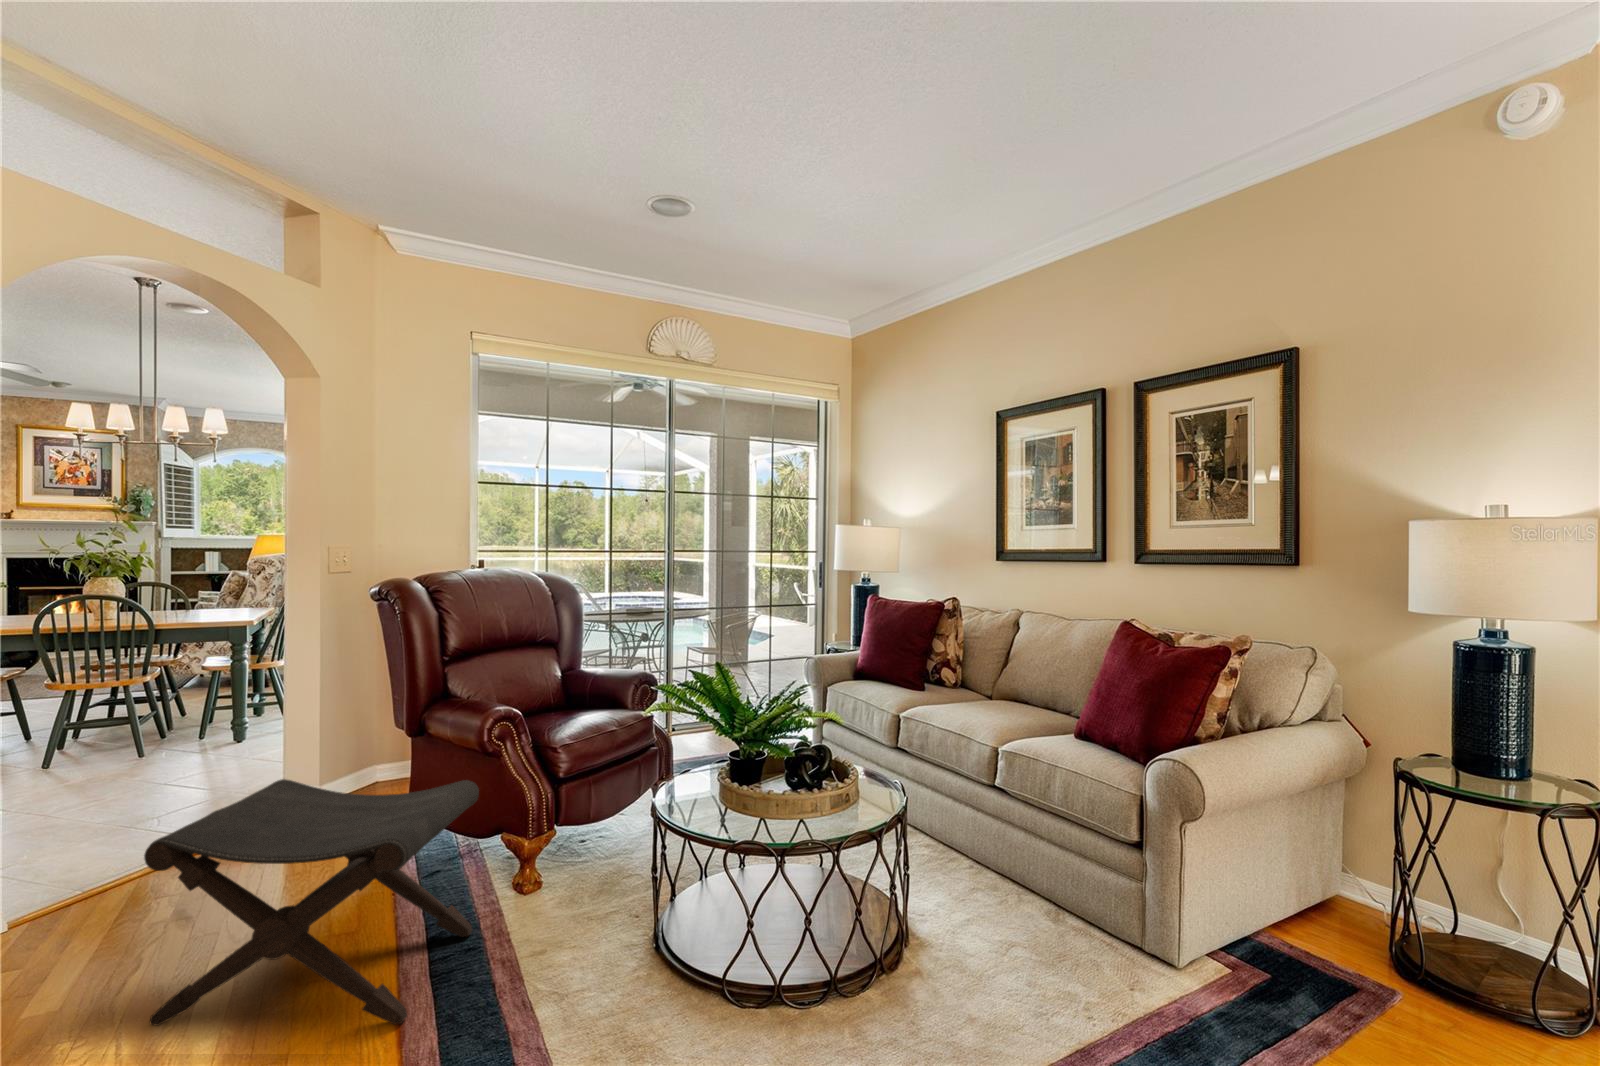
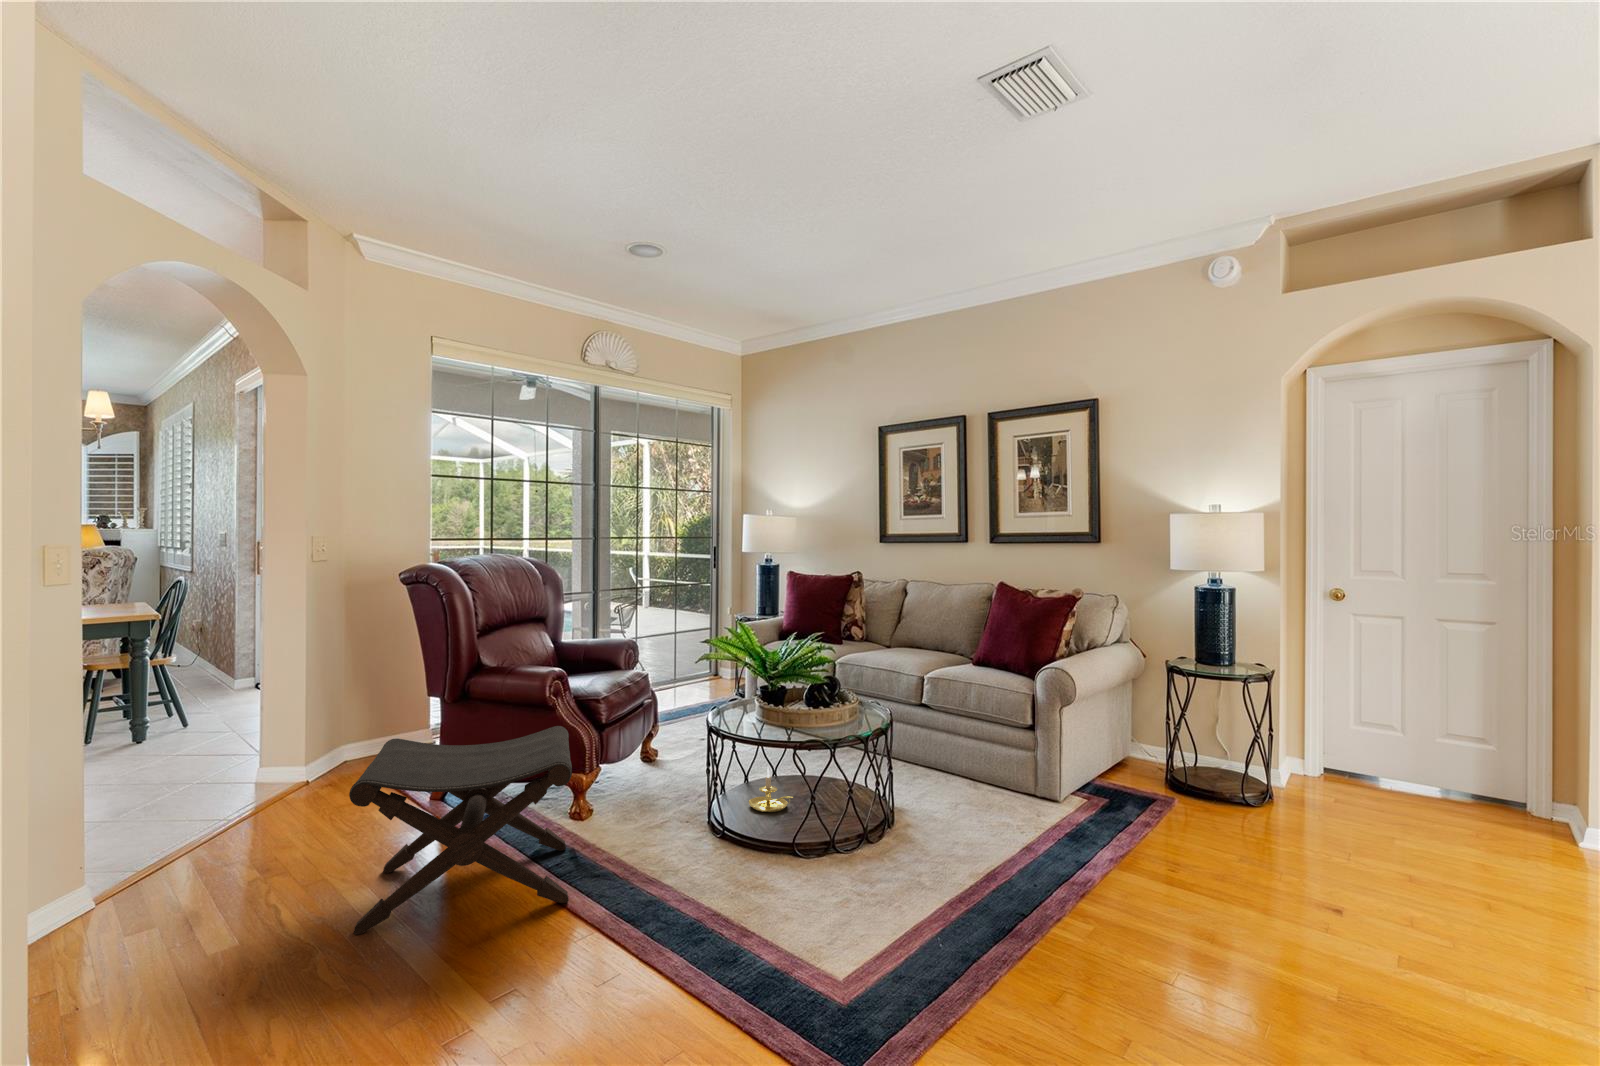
candle holder: none [713,858,767,922] -> present [749,767,793,812]

